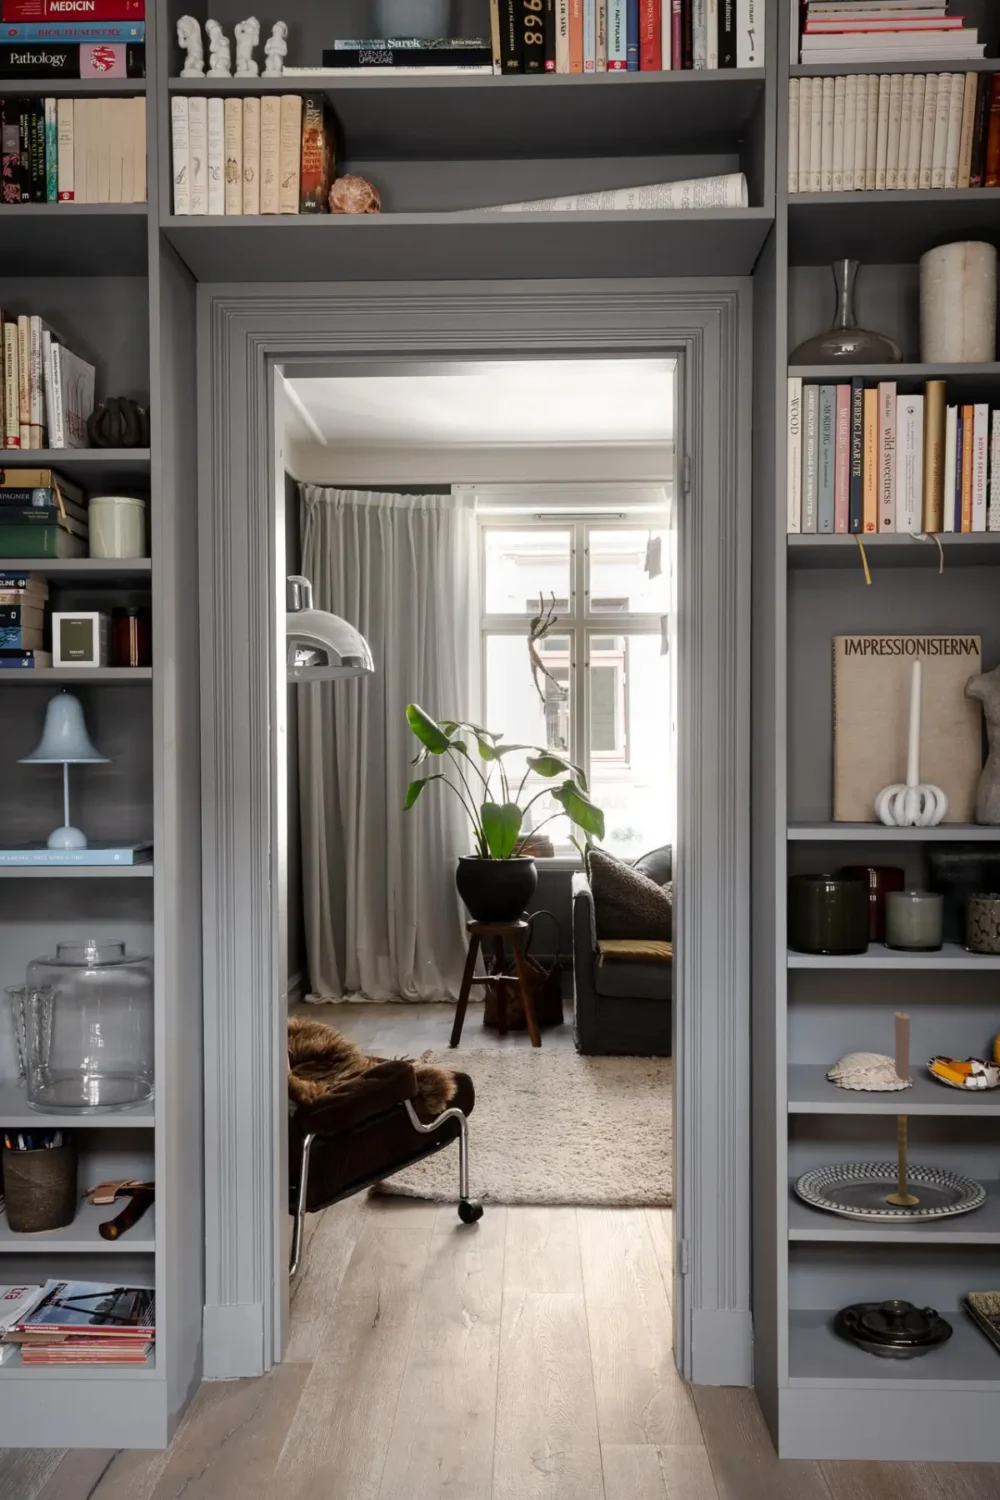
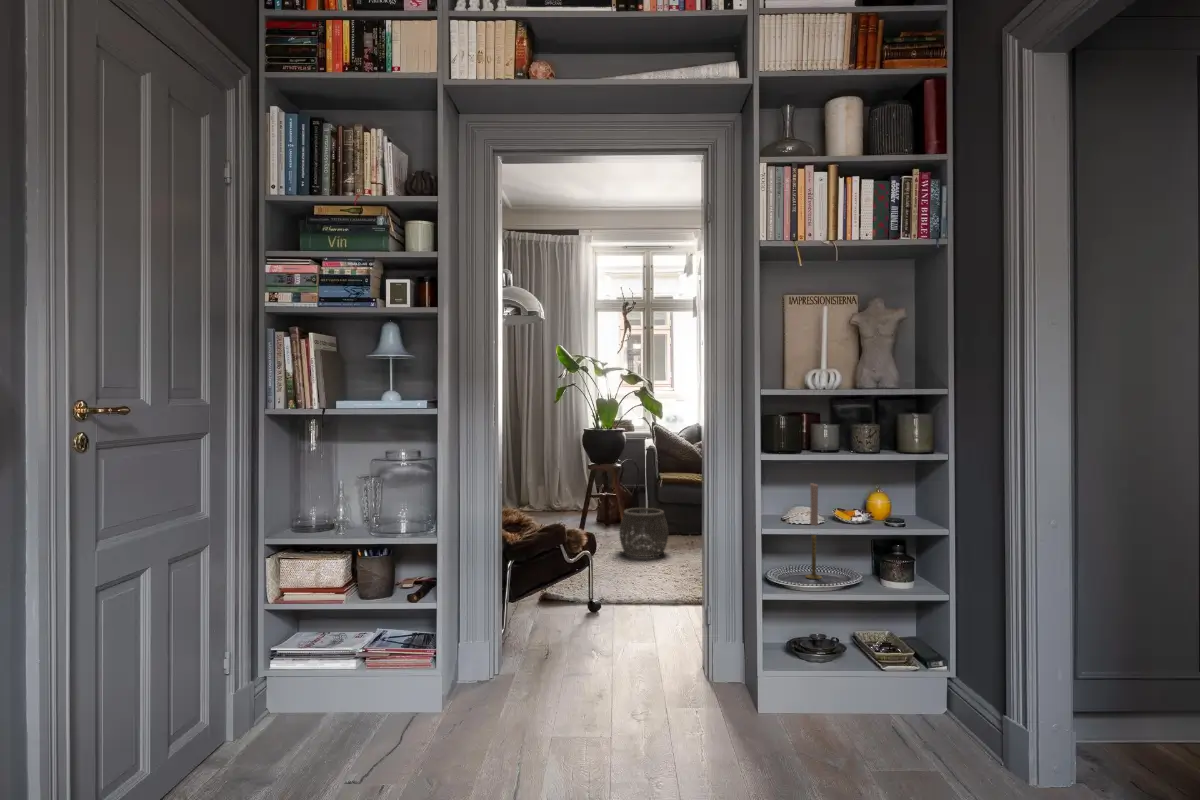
woven basket: none [523,1008,617,1104] -> present [619,508,668,557]

